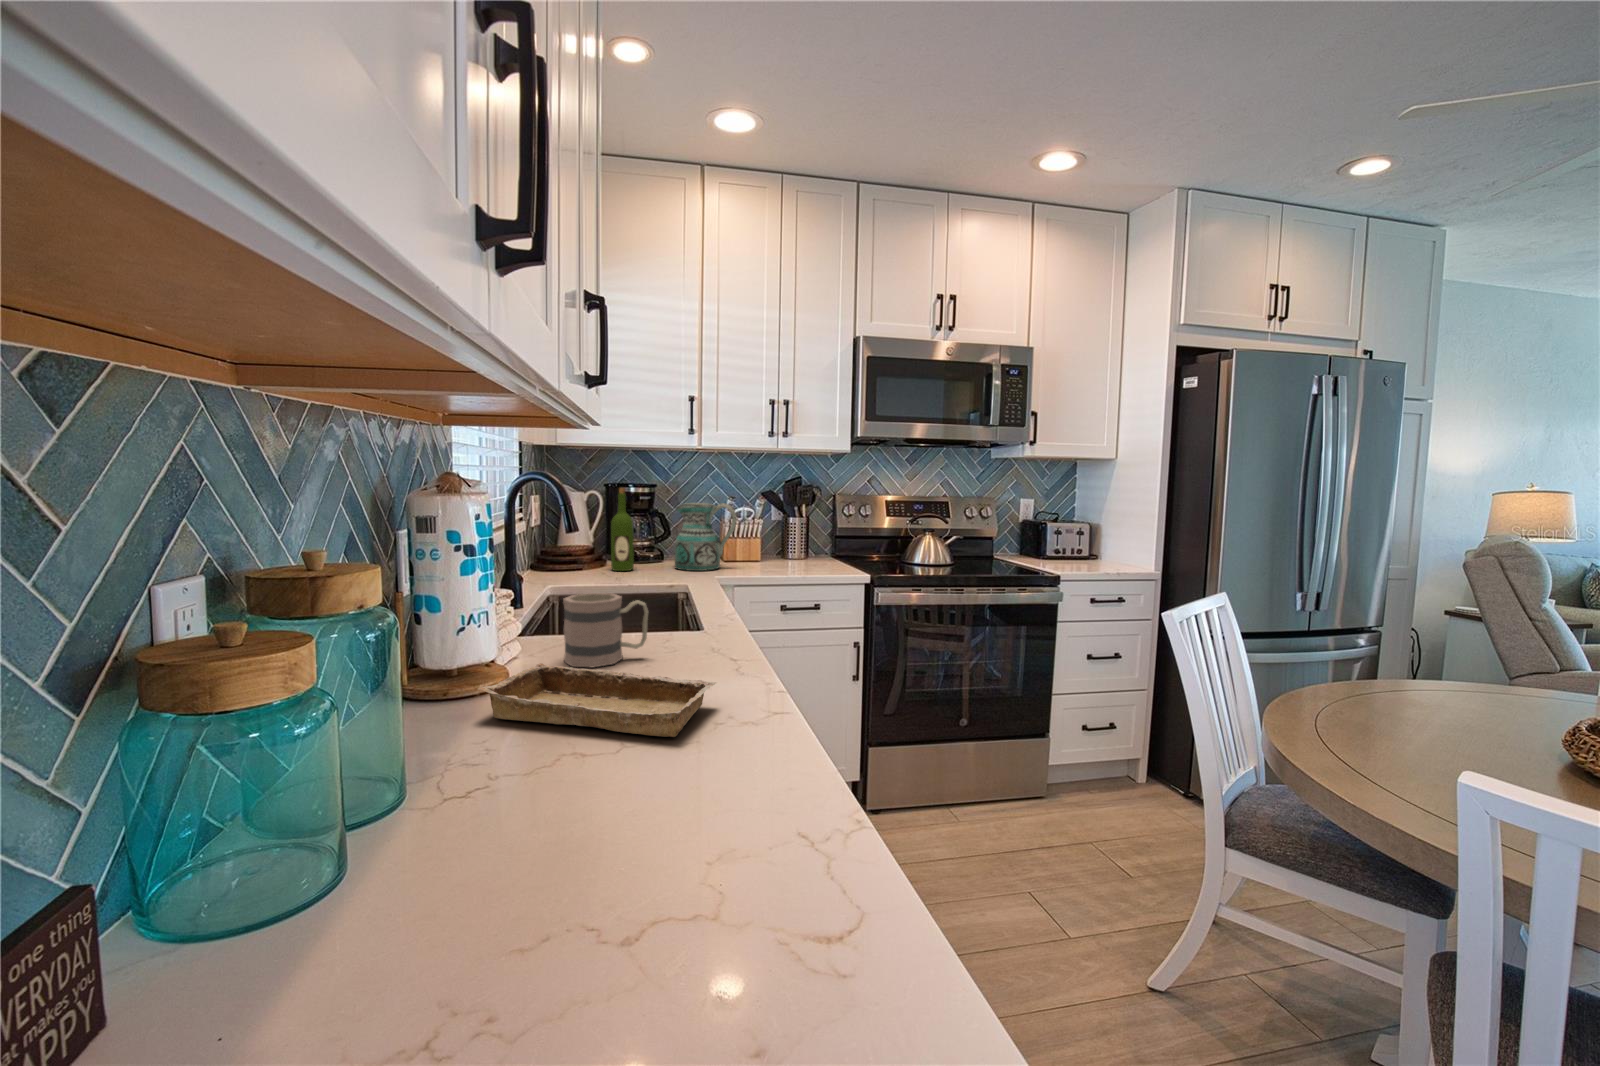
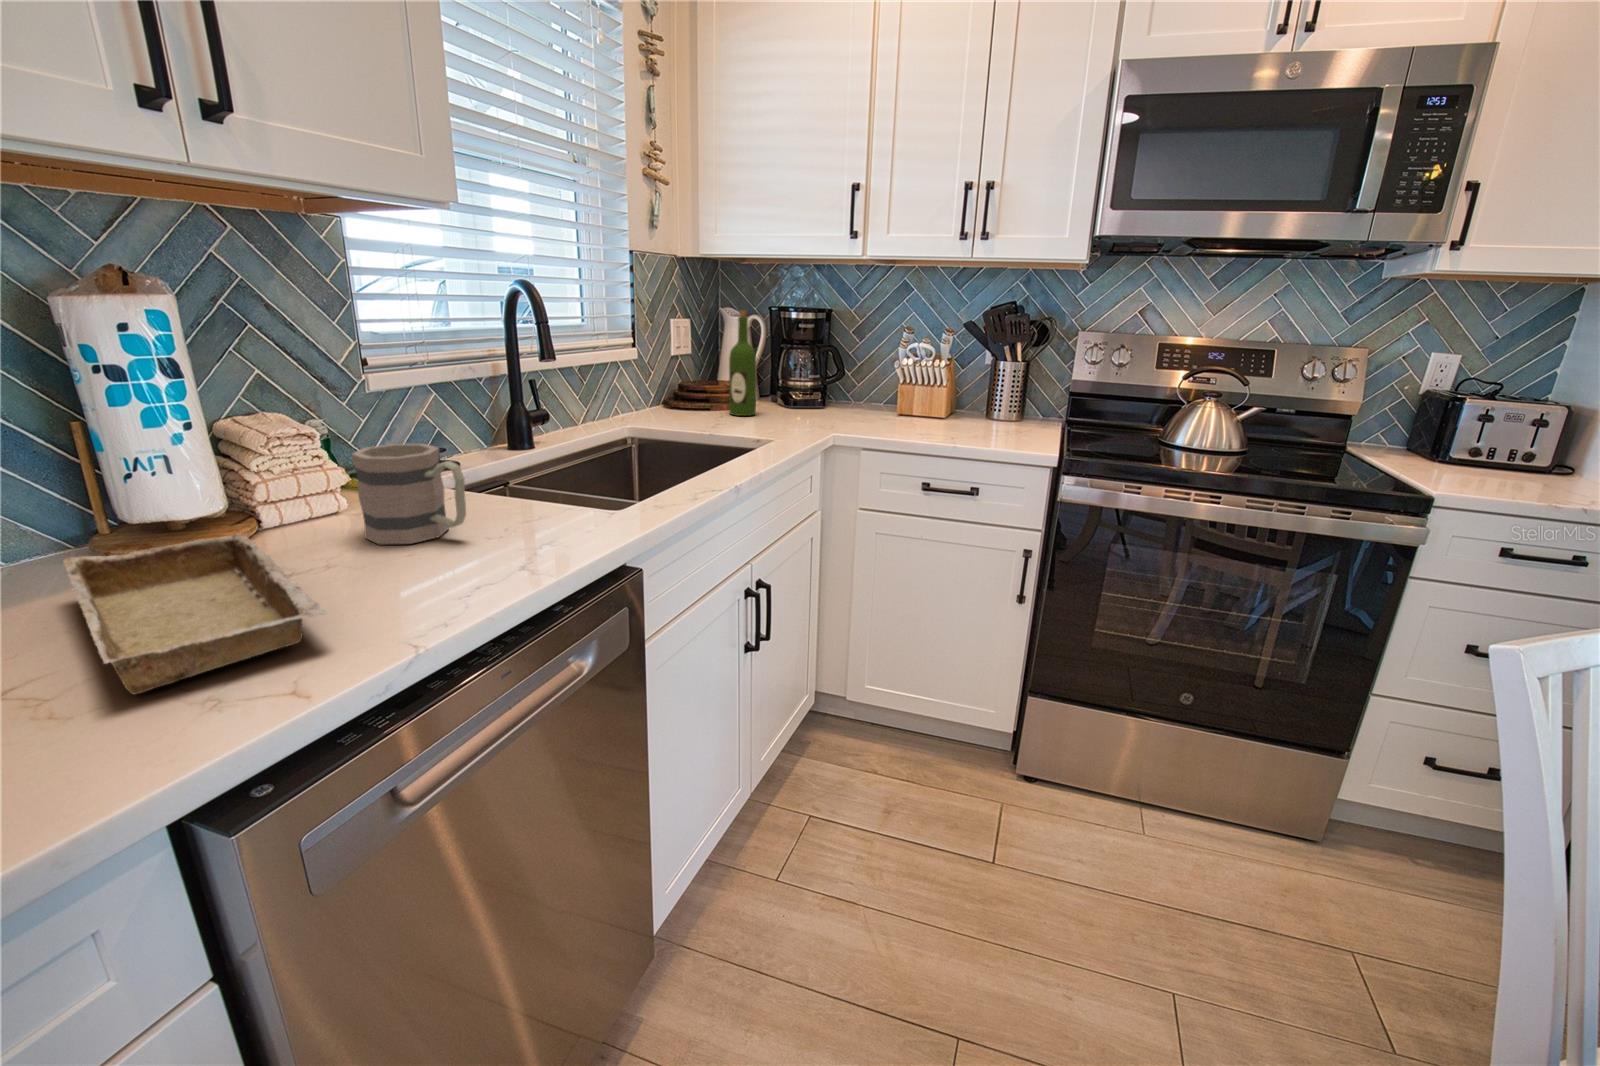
ceramic pitcher: present [675,503,737,571] -> none [806,334,886,425]

